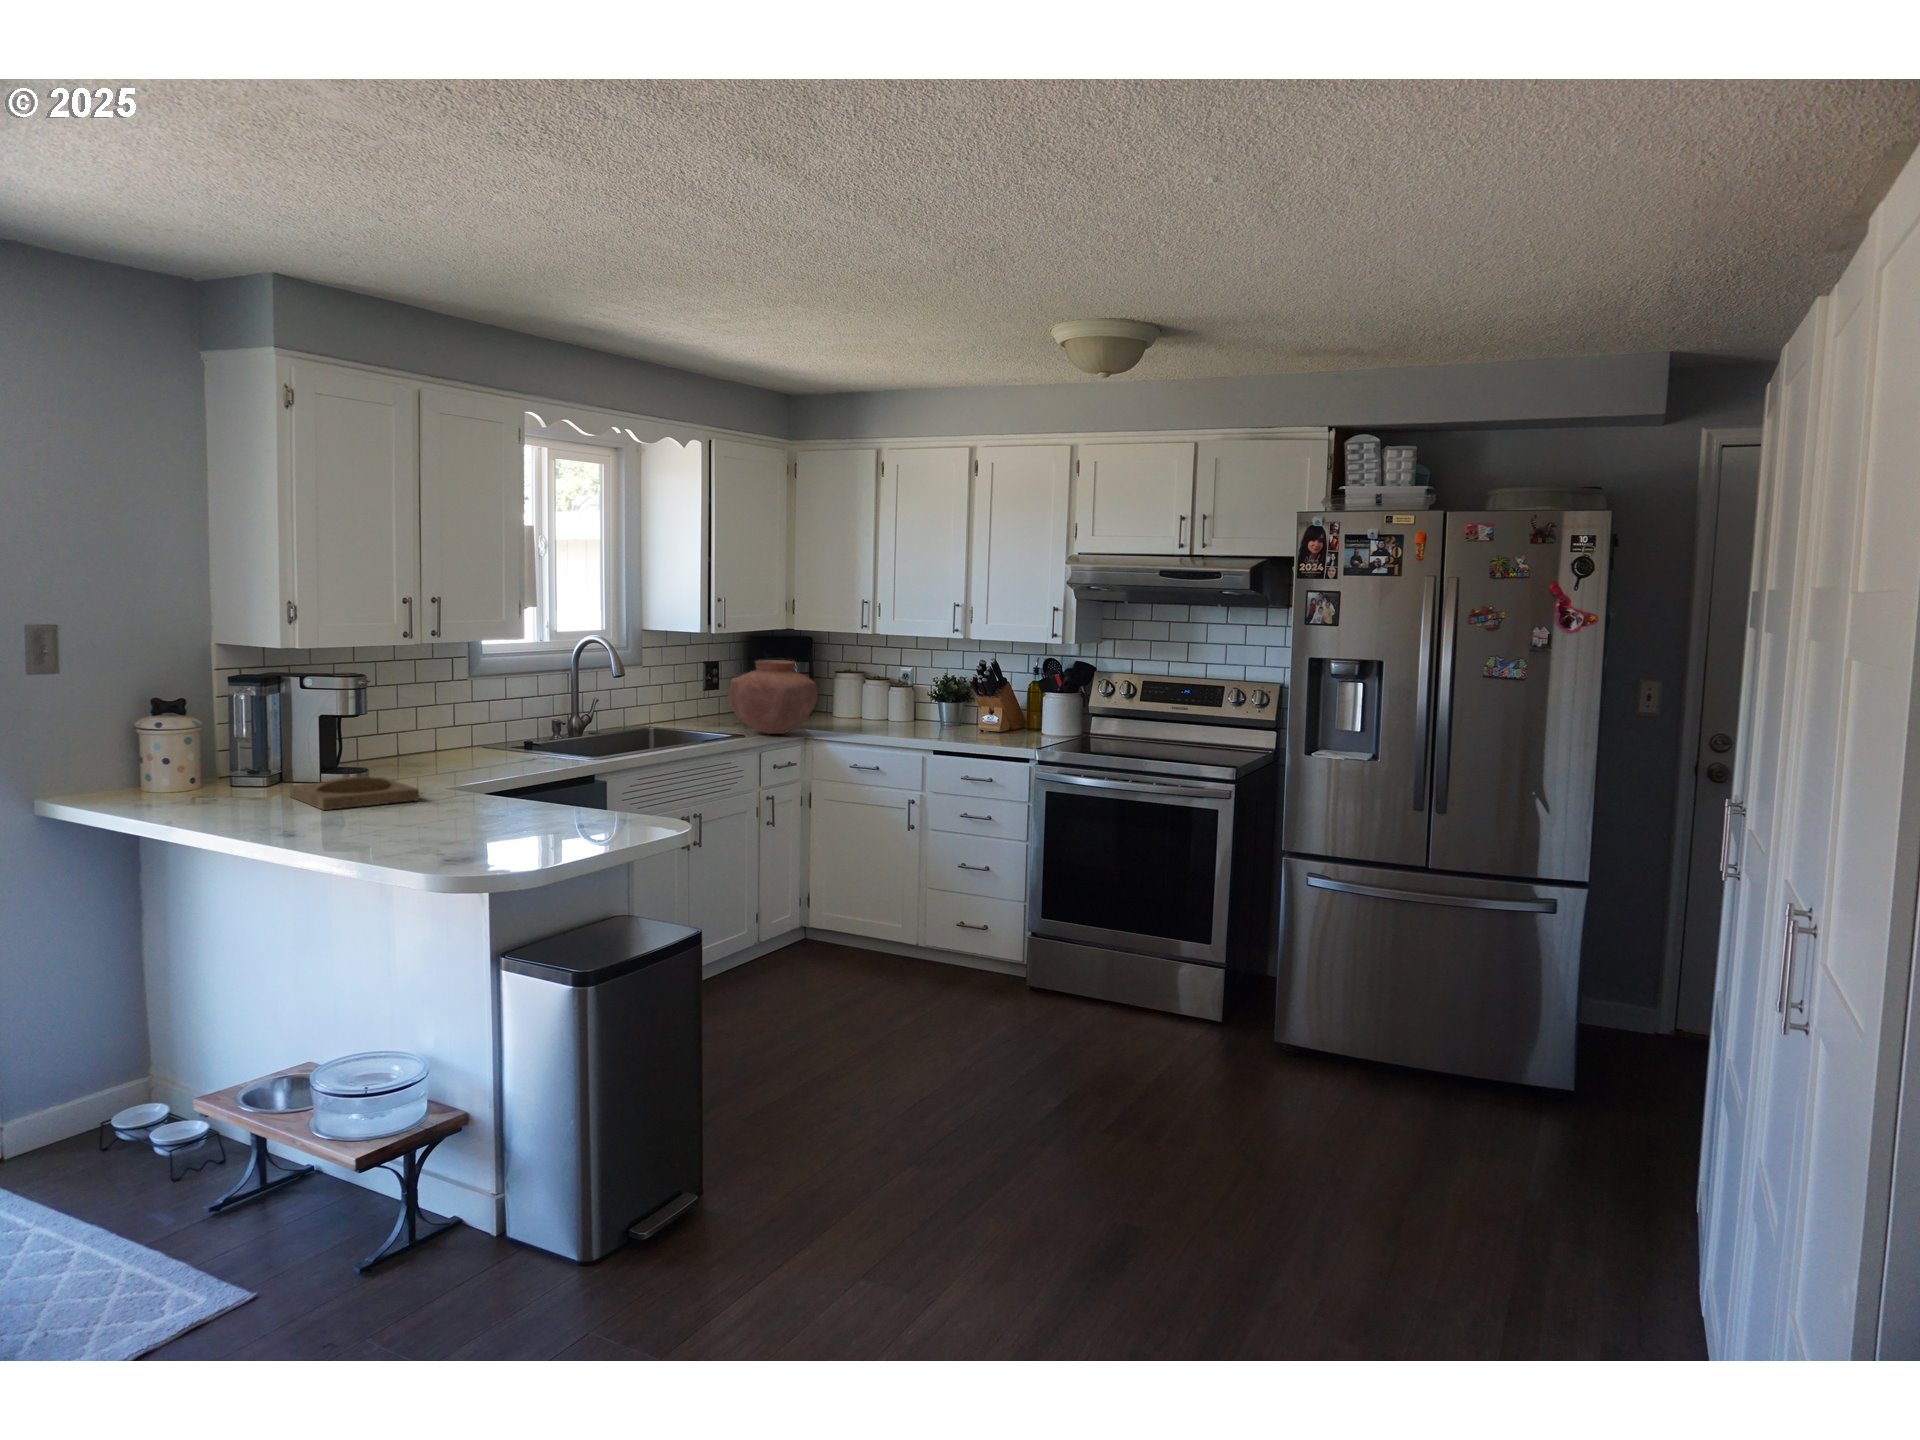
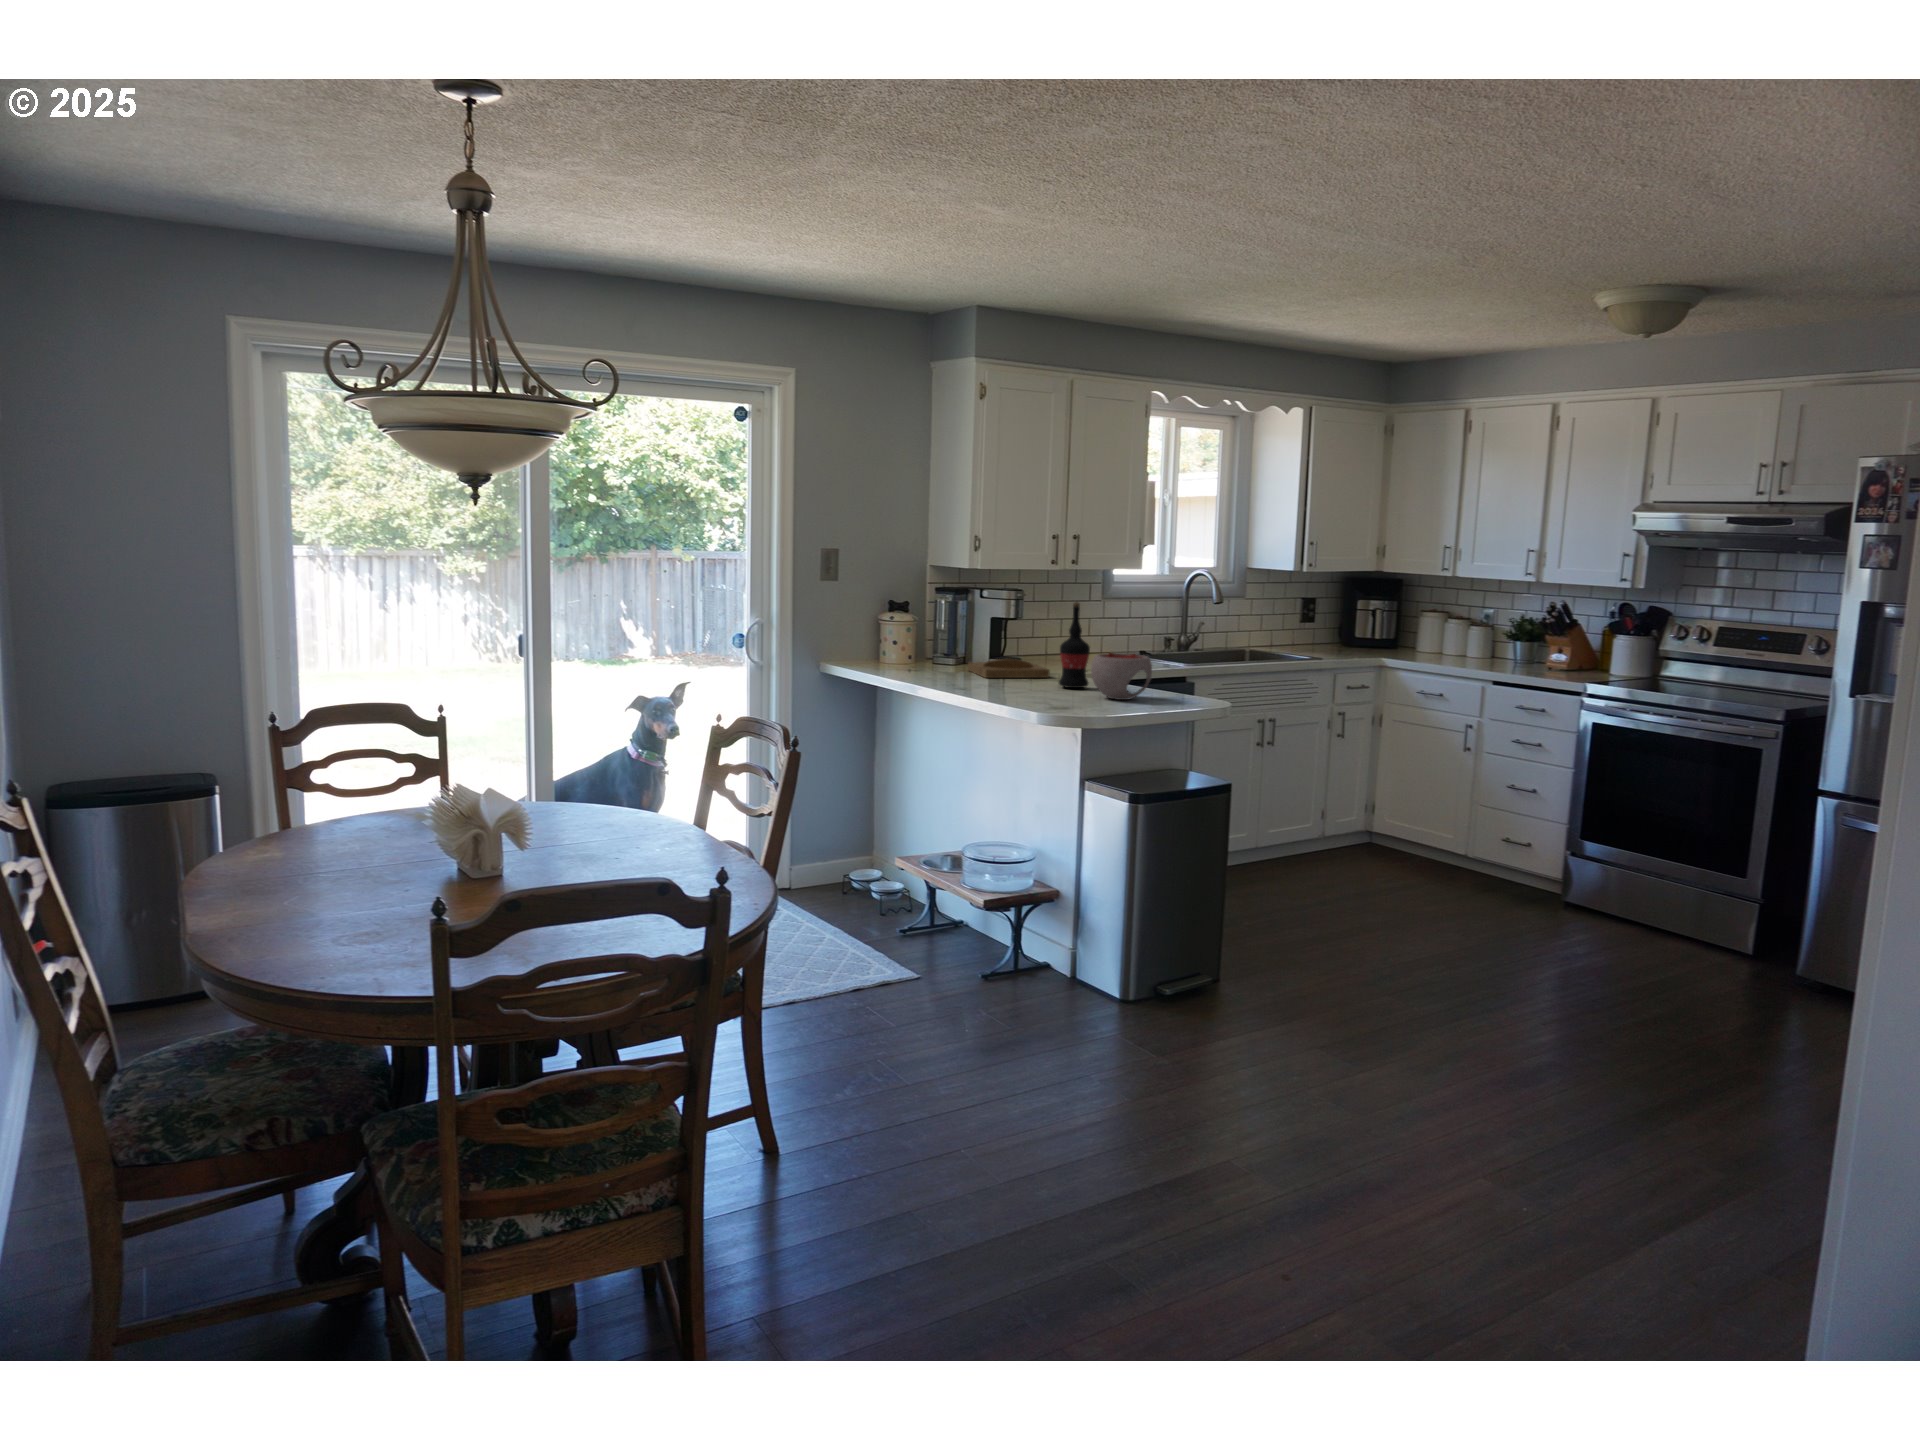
vase: present [728,660,818,734] -> none [1312,596,1391,660]
wine bottle: none [439,699,484,818] -> present [1059,602,1090,688]
bowl: none [494,768,581,834] -> present [1091,653,1152,700]

